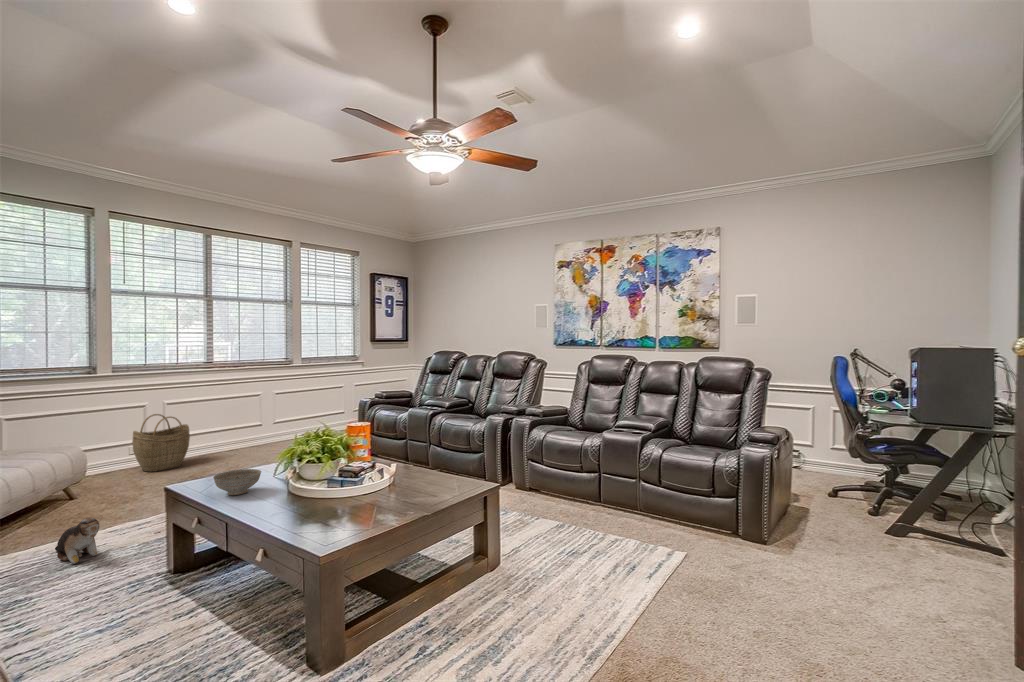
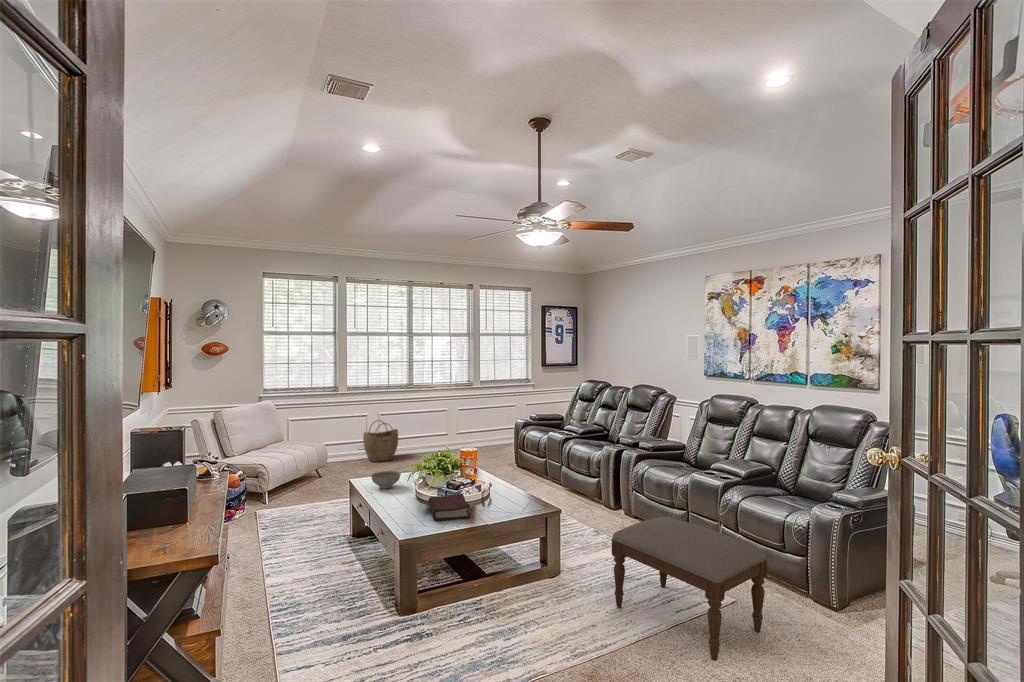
ottoman: none [579,478,734,620] -> present [612,517,767,661]
hardback book: none [329,484,402,524] -> present [428,494,470,521]
plush toy: present [55,517,103,564] -> none [301,490,323,519]

